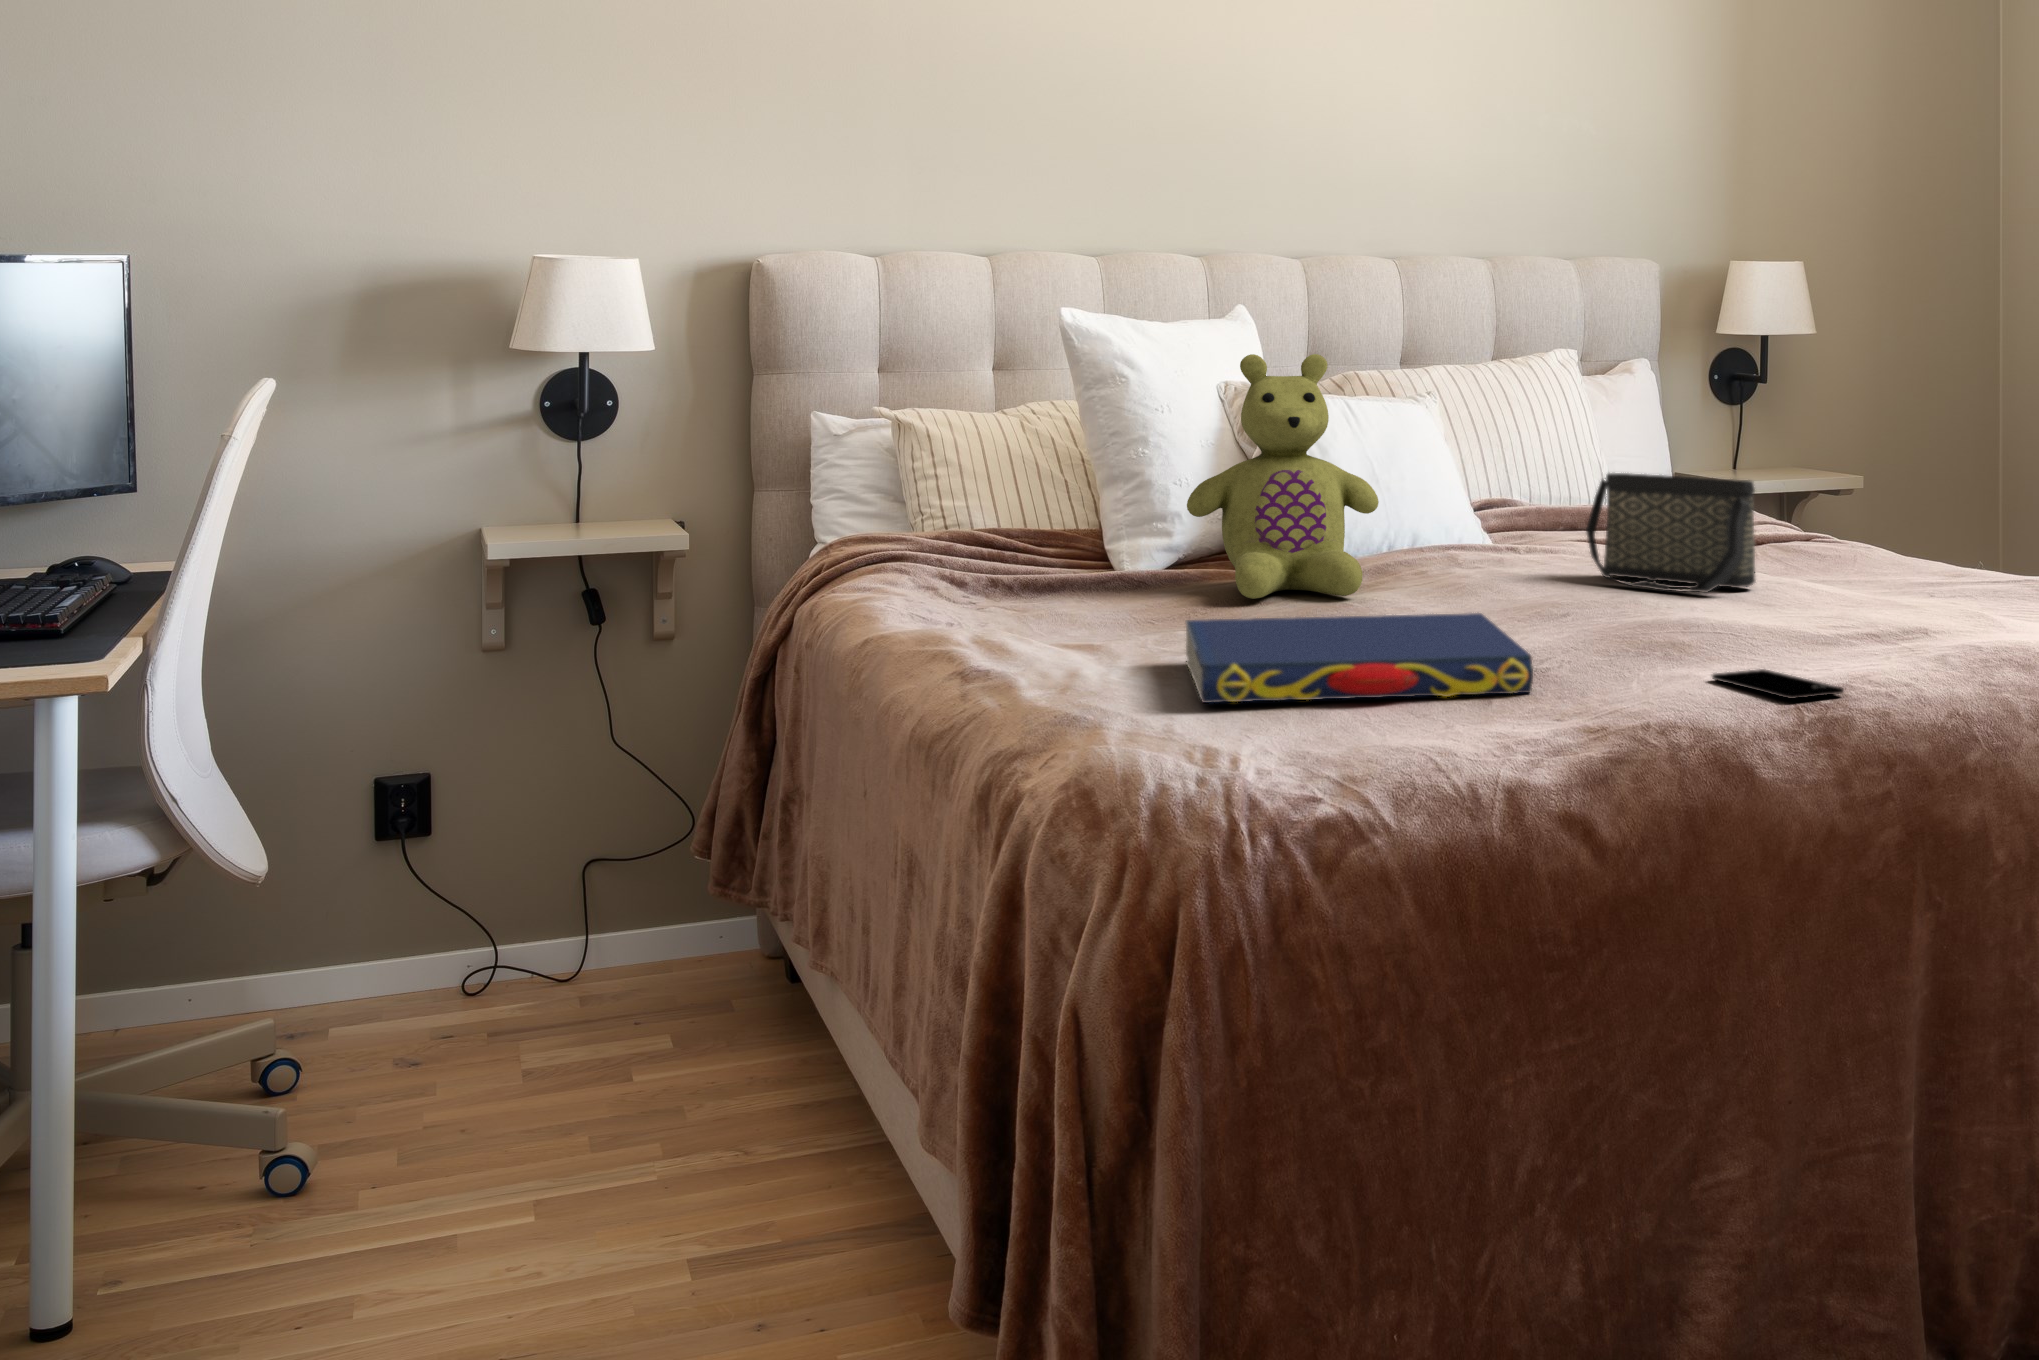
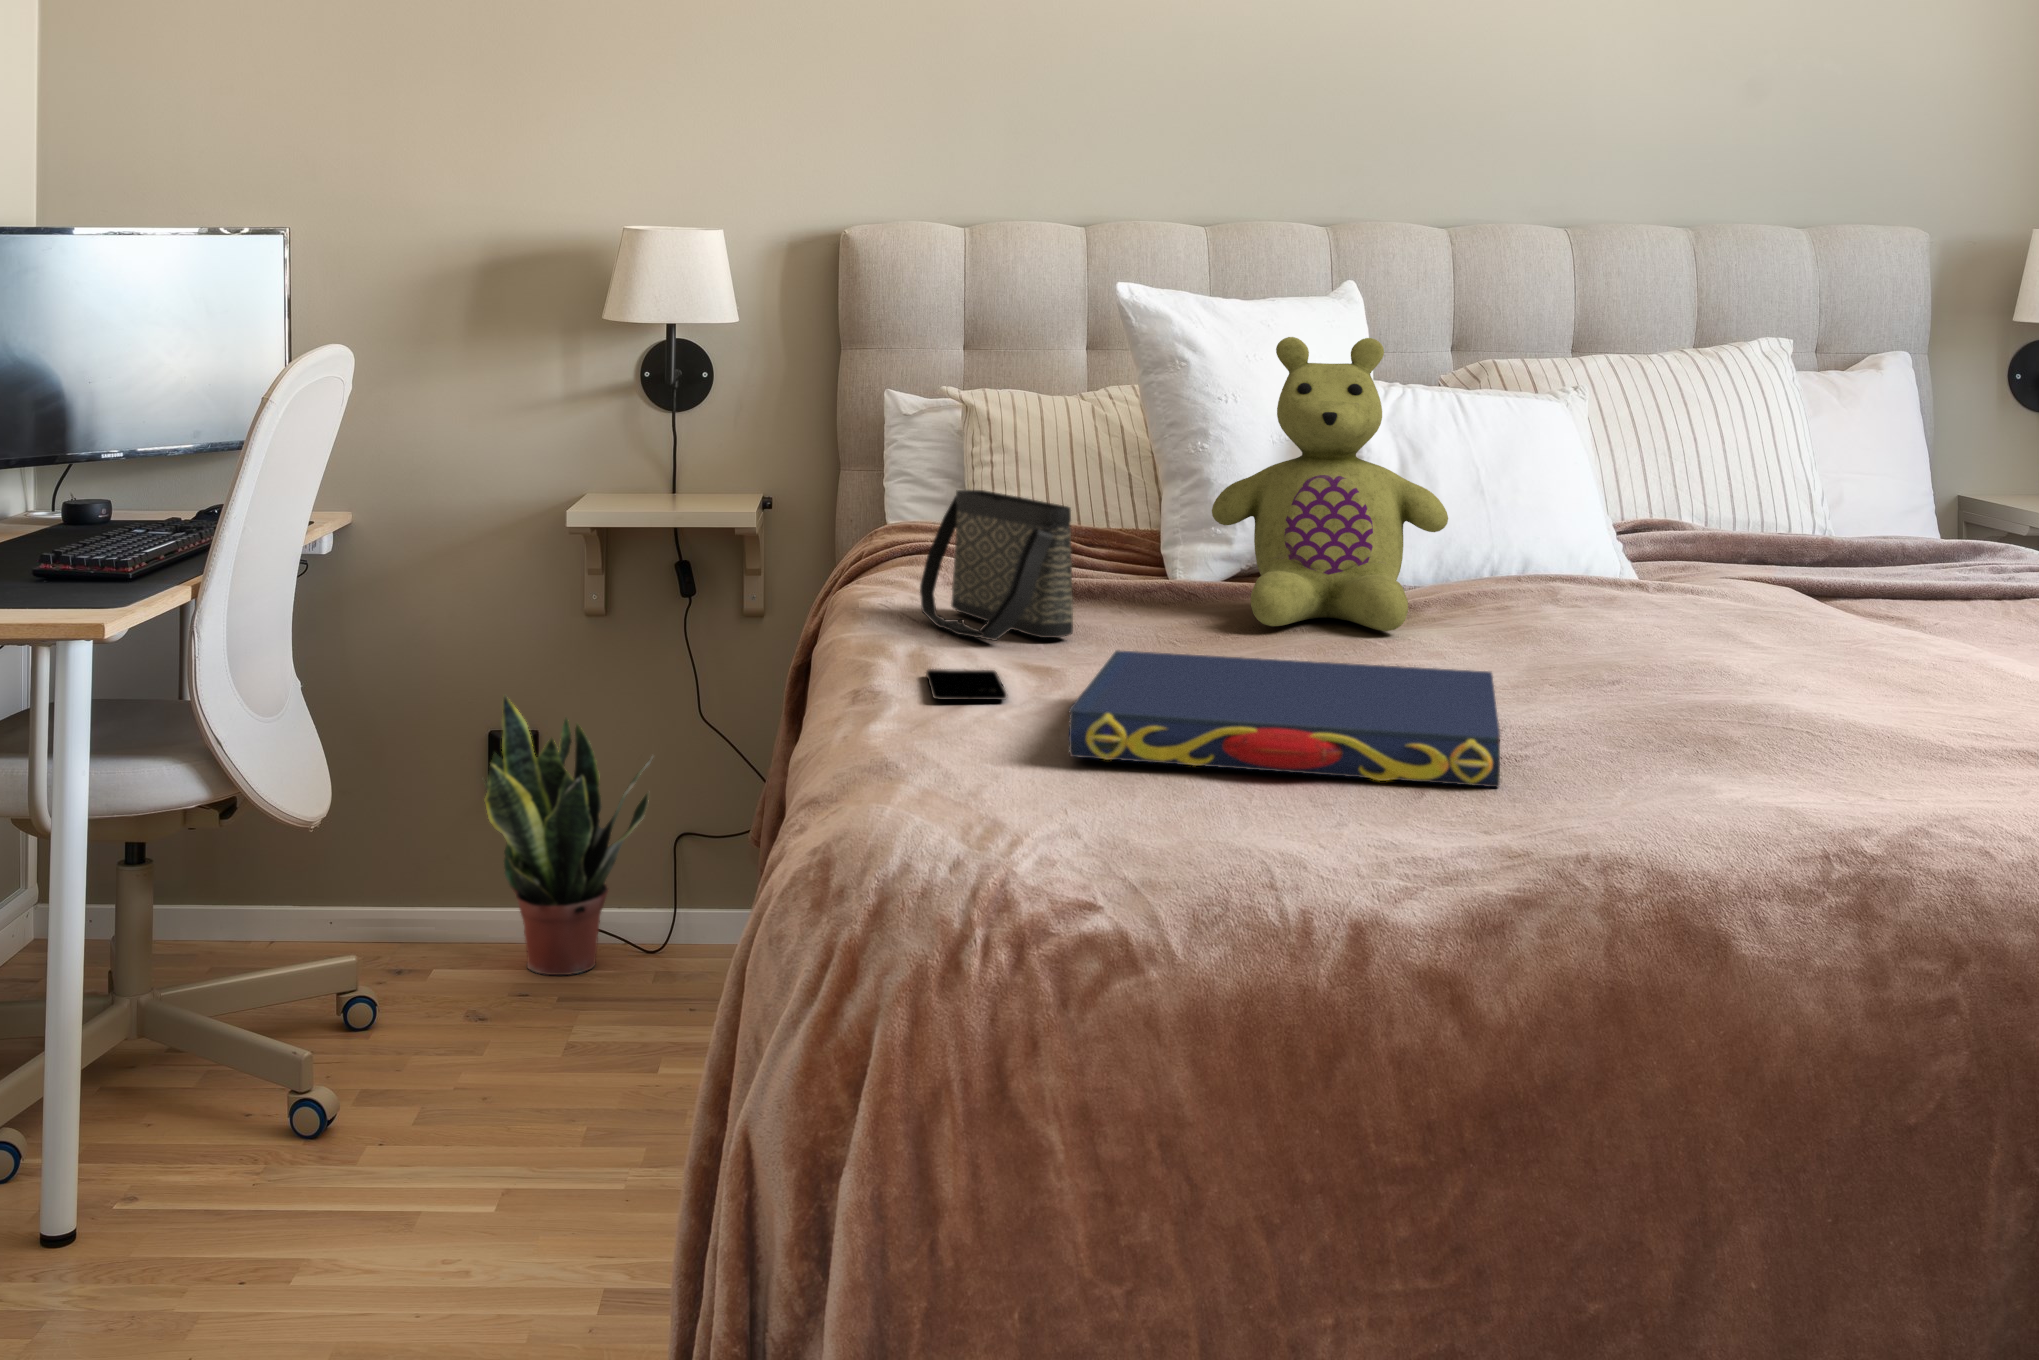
handbag: present [1586,473,1755,592] -> present [920,490,1073,640]
smartphone: present [1712,669,1844,699] -> present [926,669,1007,700]
potted plant: none [379,737,572,1020] -> present [484,696,653,975]

